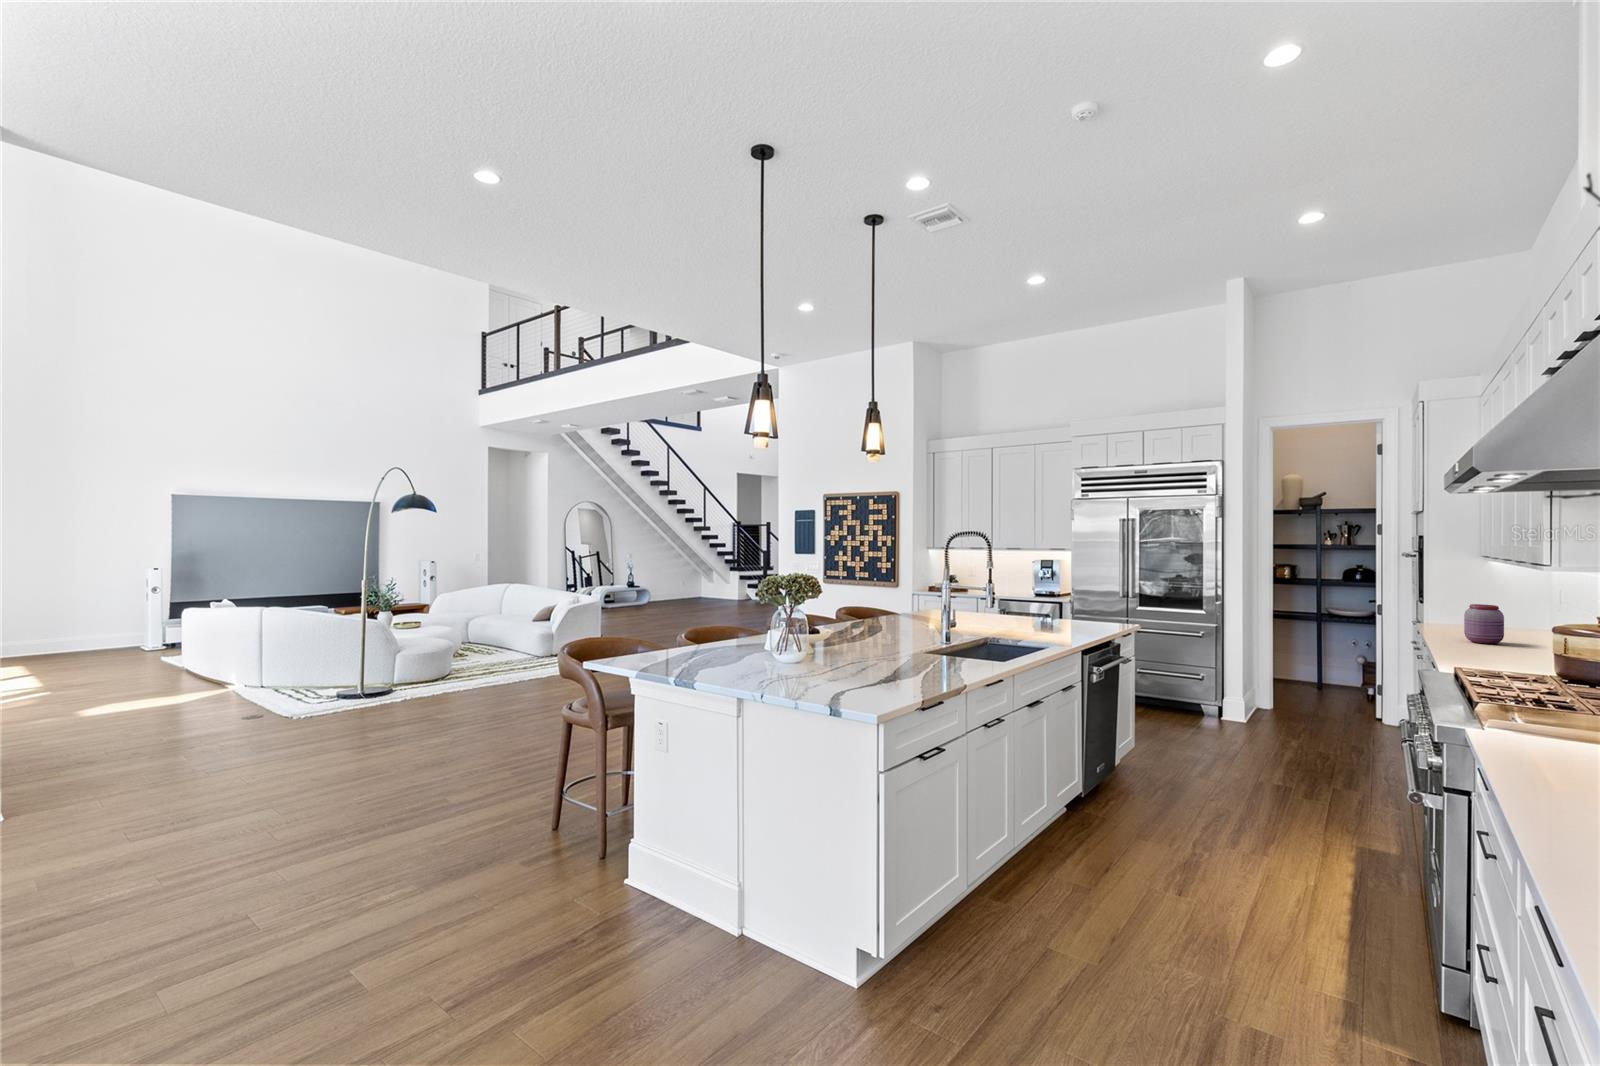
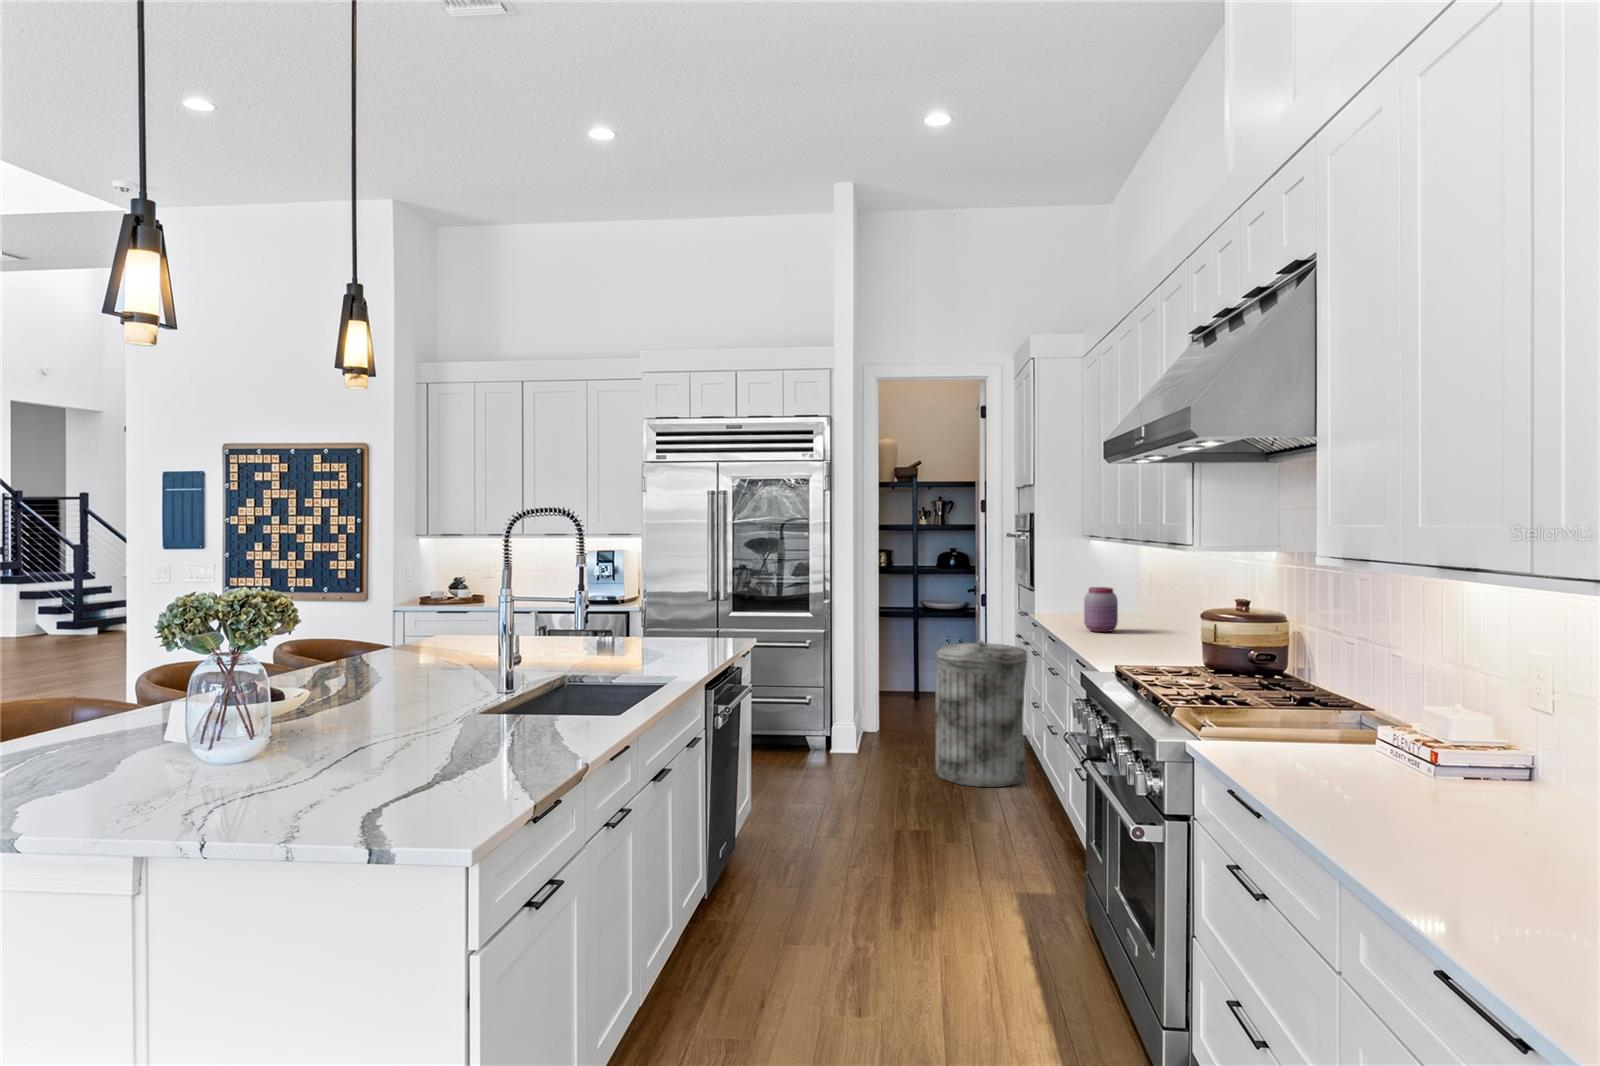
trash can: none [1318,643,1416,767] -> present [935,640,1027,787]

